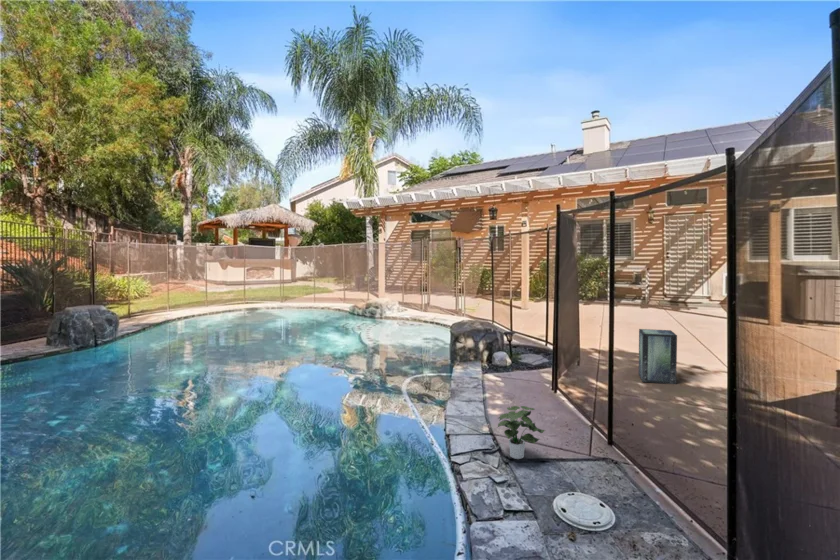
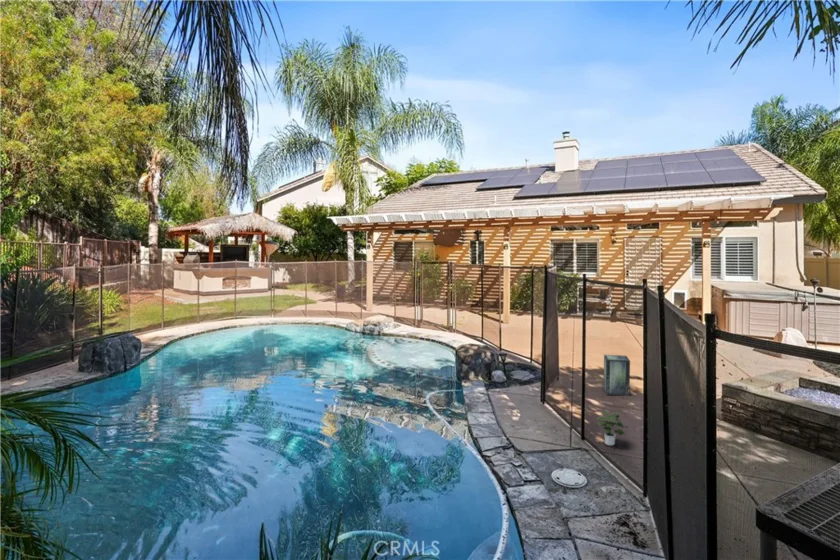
potted plant: present [498,406,545,459] -> present [596,412,628,446]

